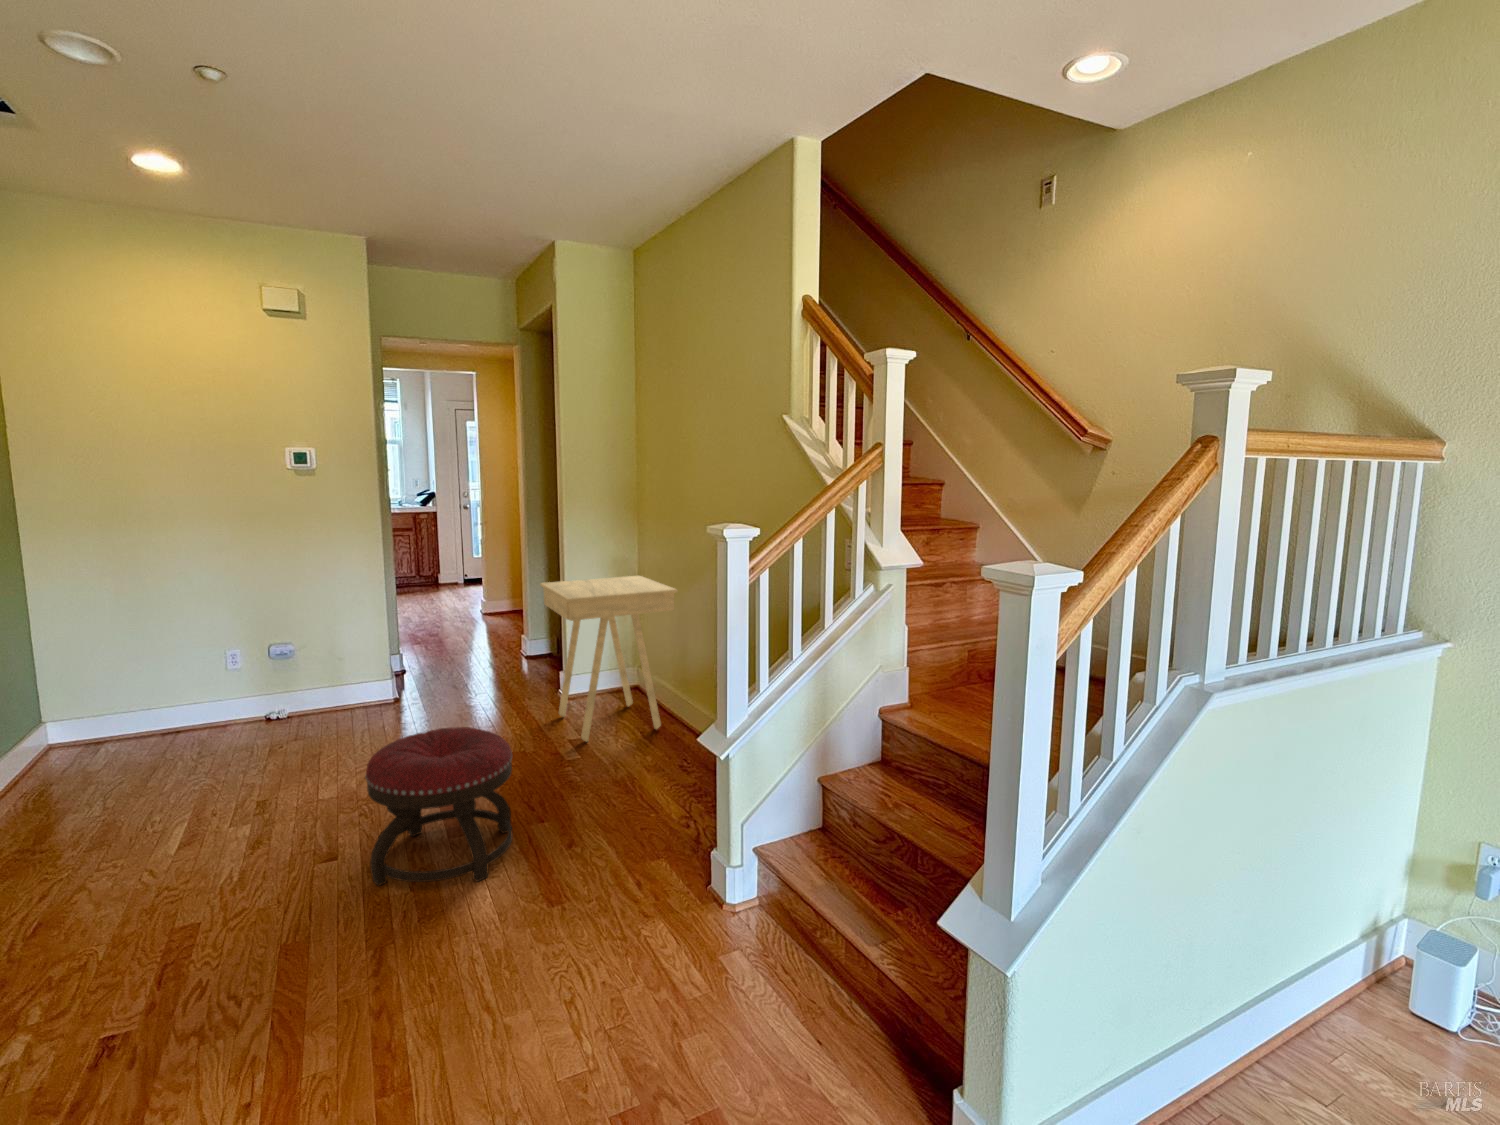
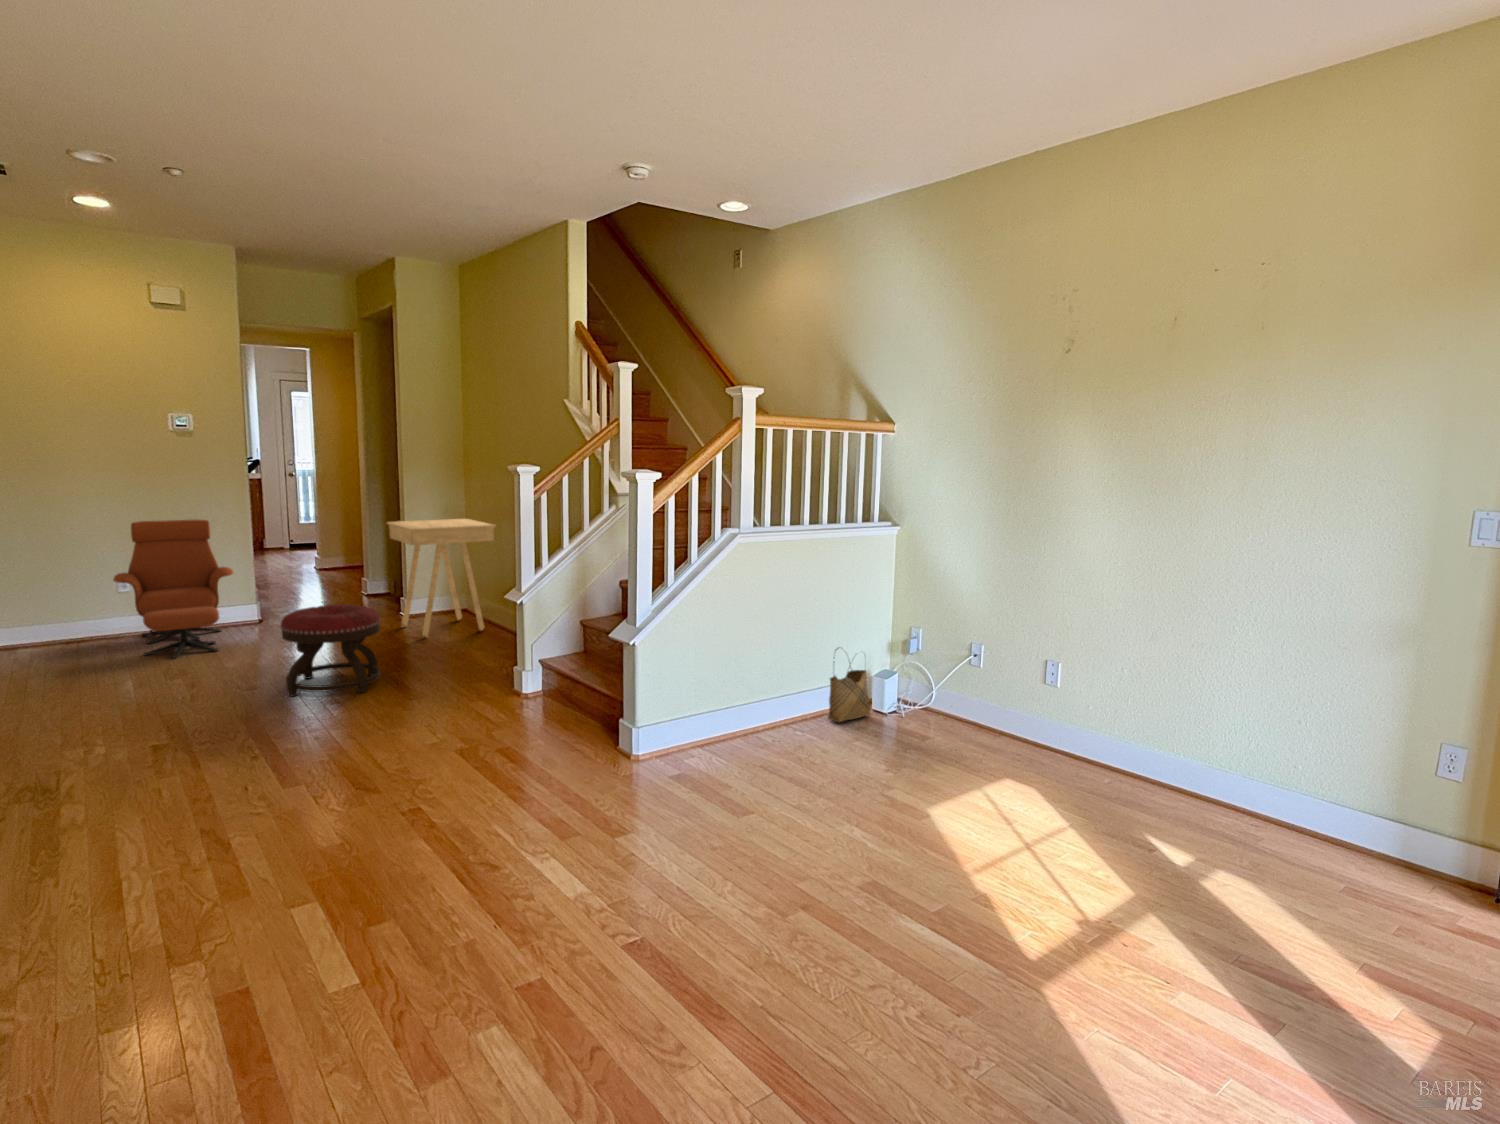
lounge chair: none [214,580,360,776] -> present [113,519,233,659]
woven basket: none [1350,900,1446,1079] -> present [828,662,870,722]

